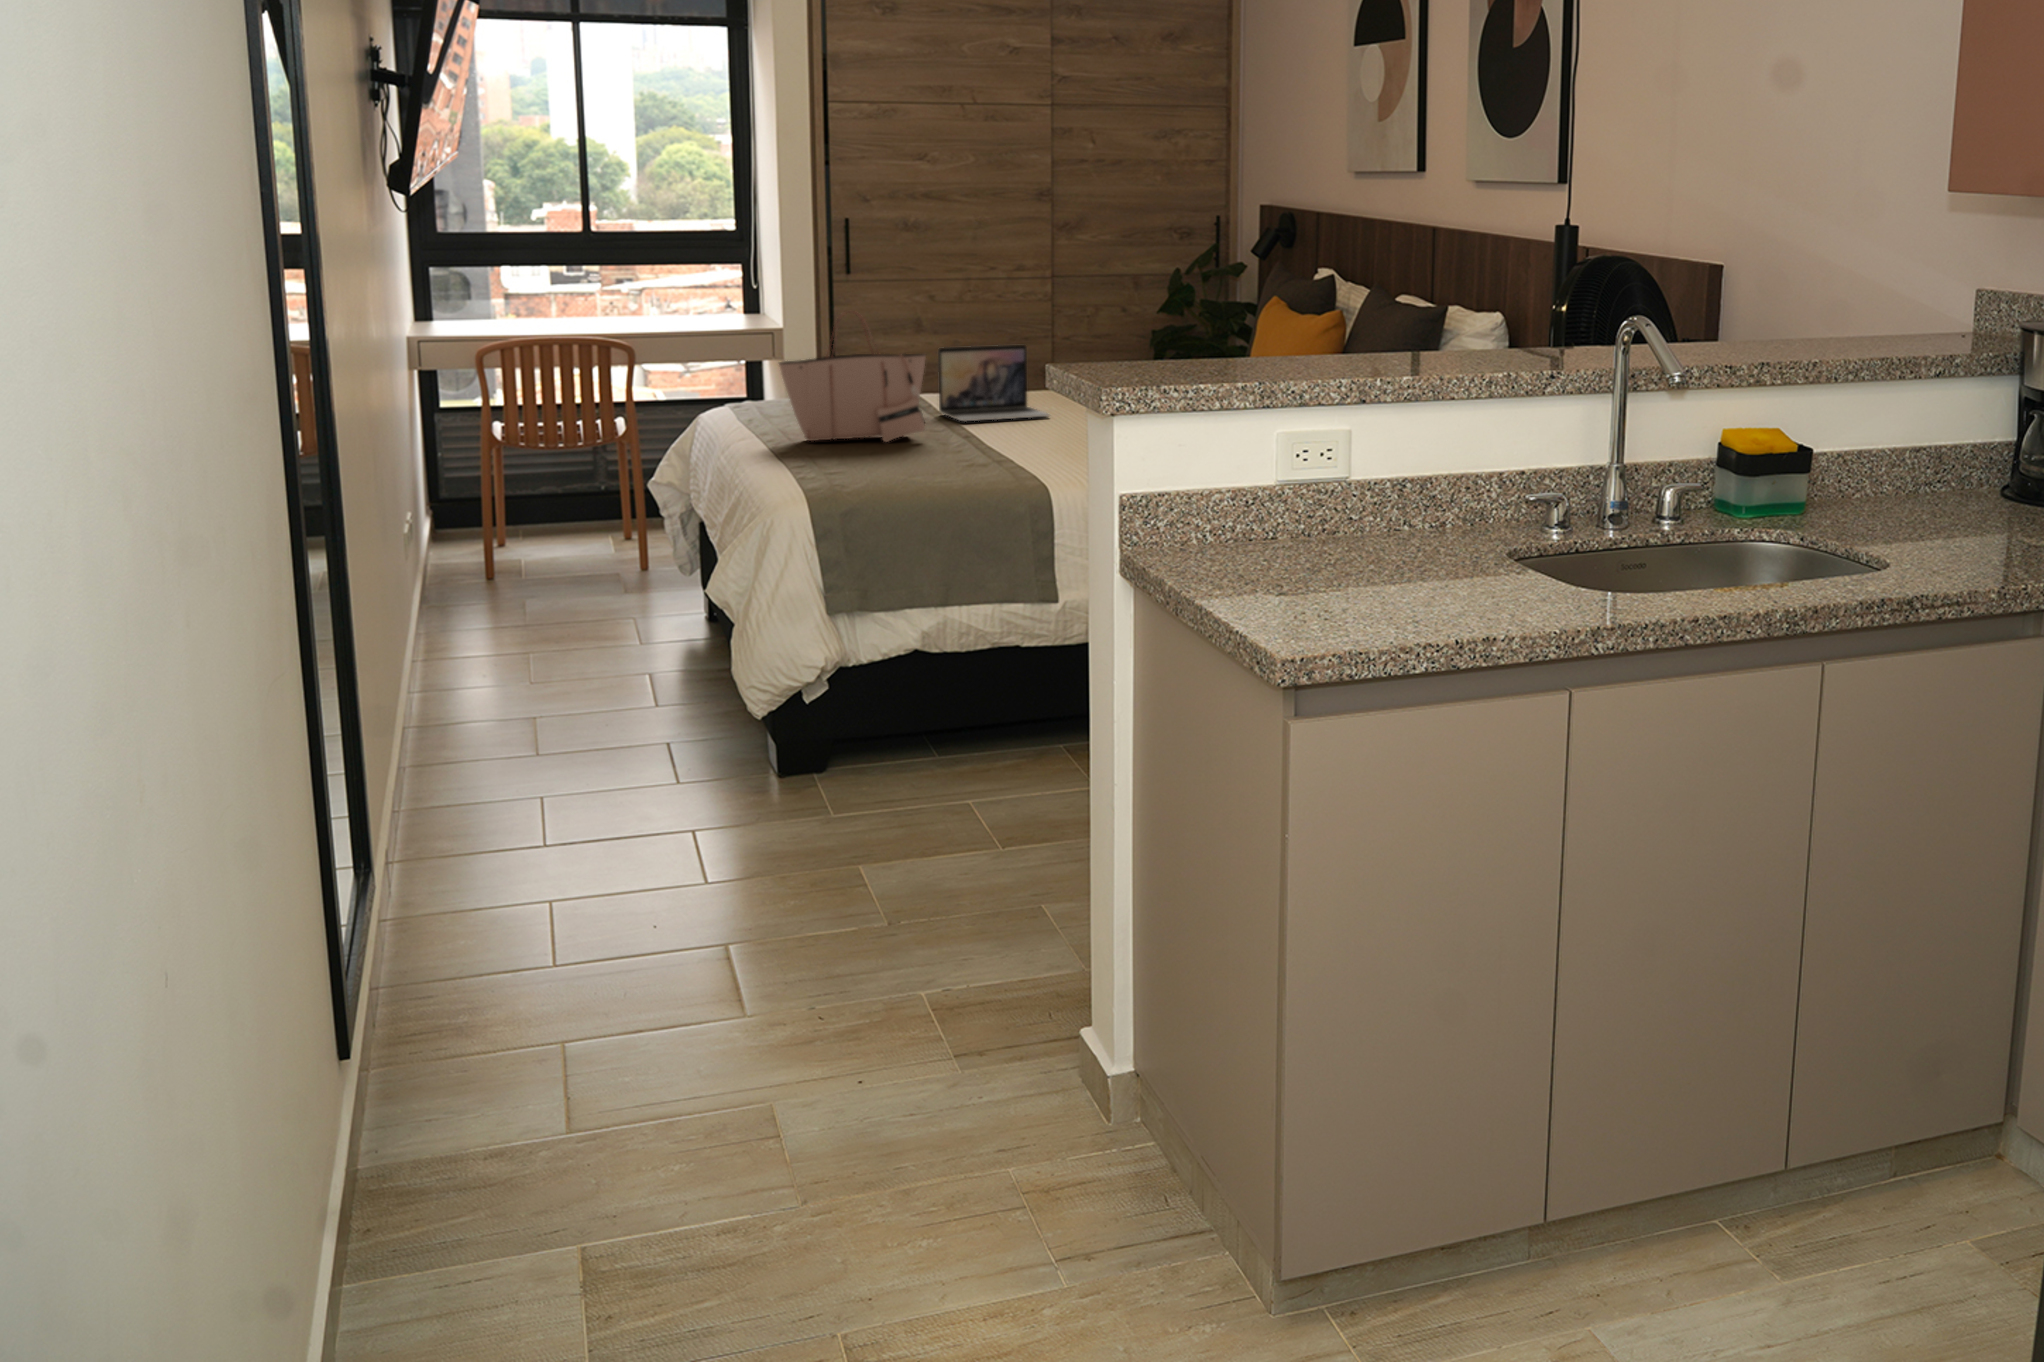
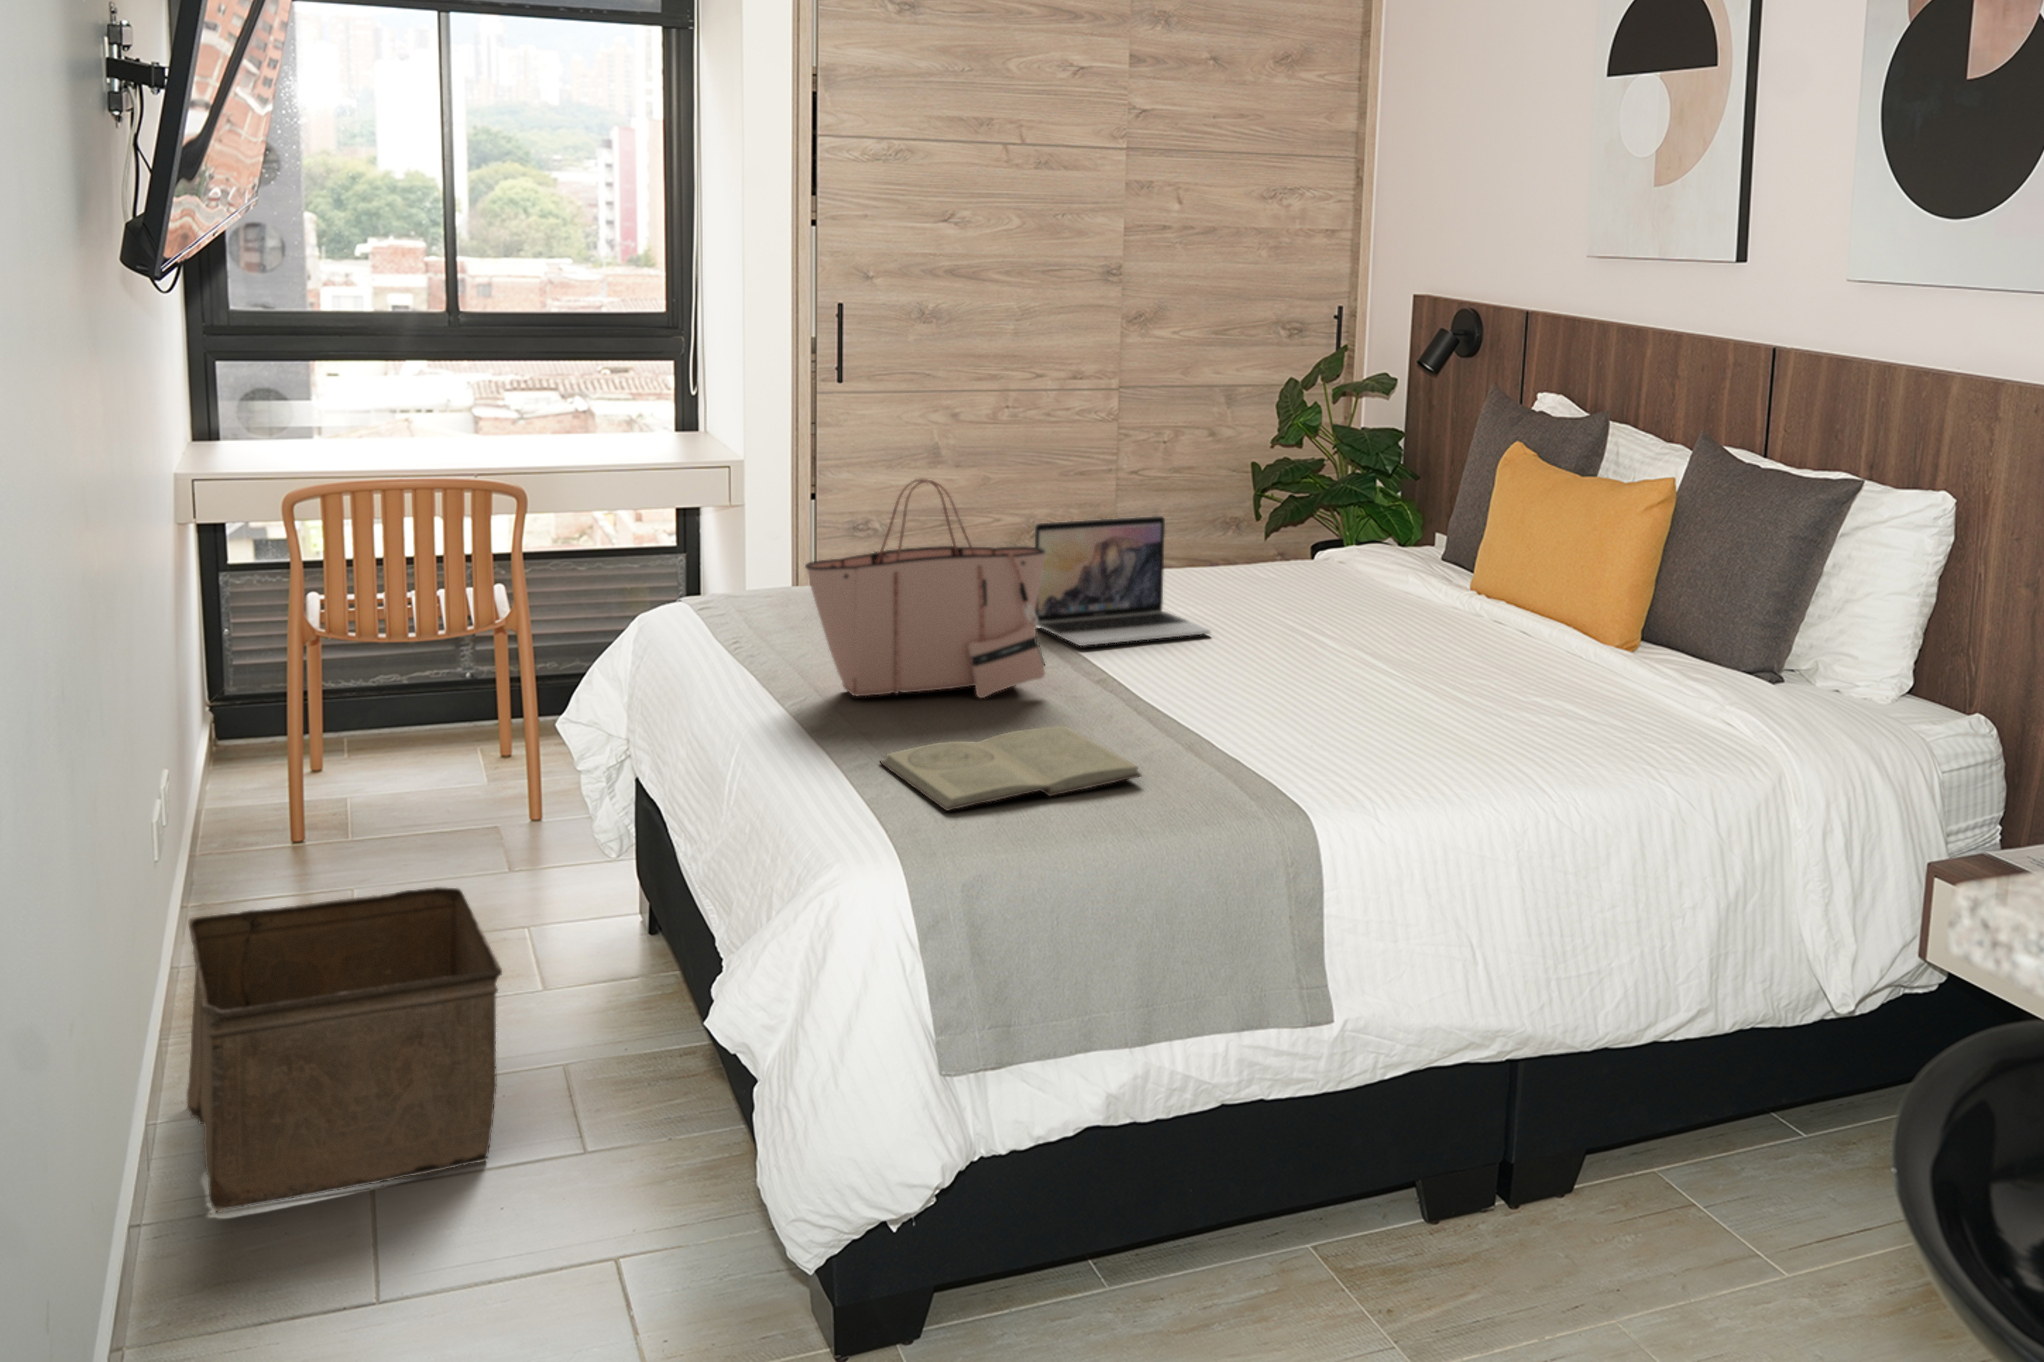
book: none [811,449,956,481] -> present [880,726,1141,811]
storage bin: none [427,563,604,723] -> present [187,887,502,1212]

